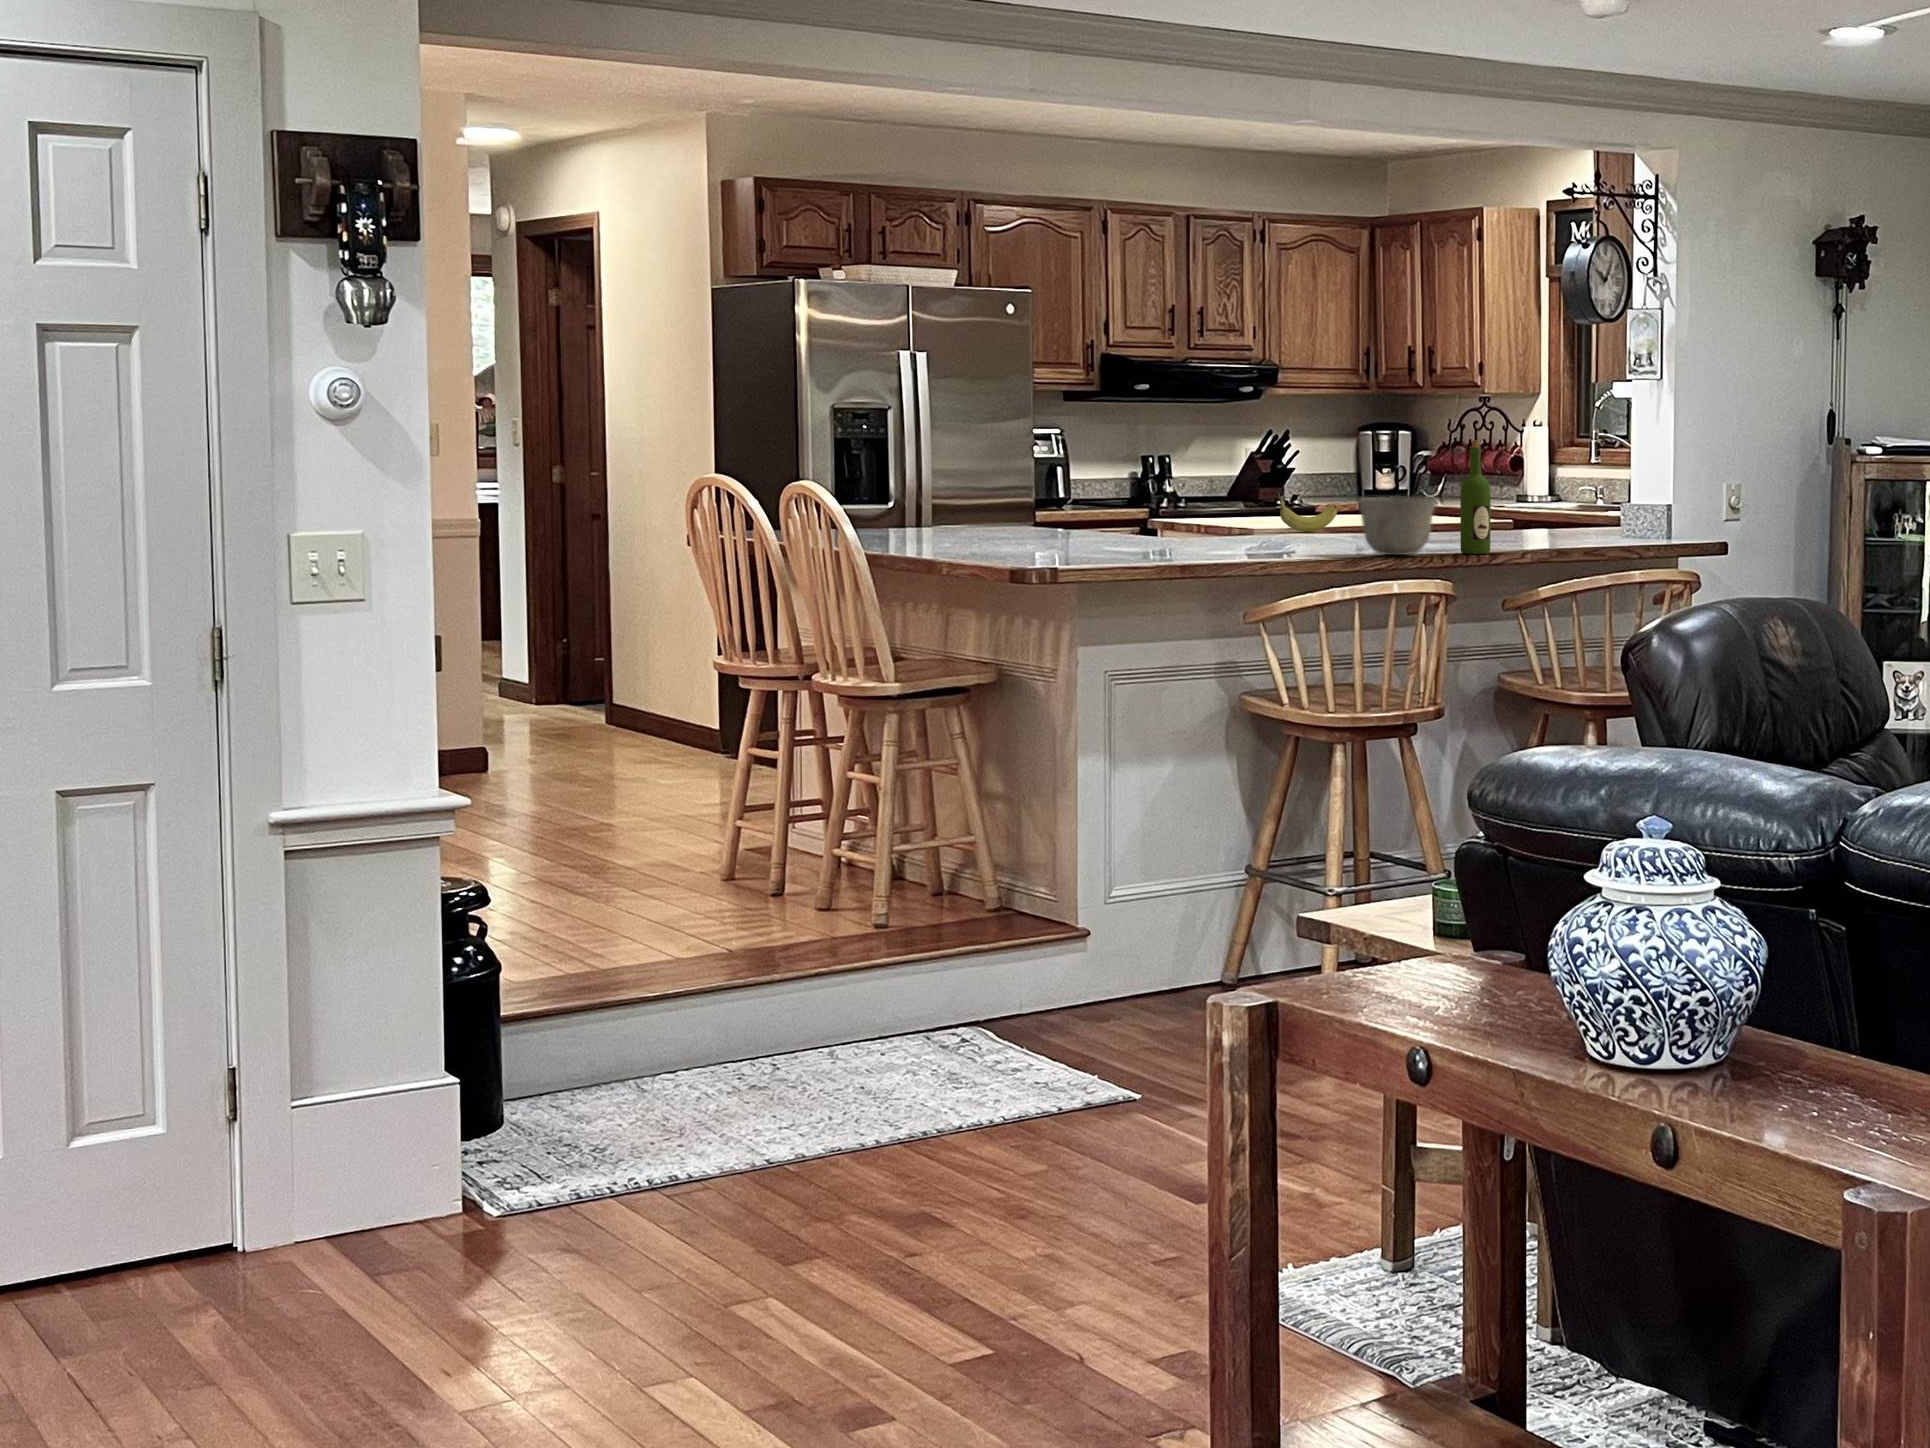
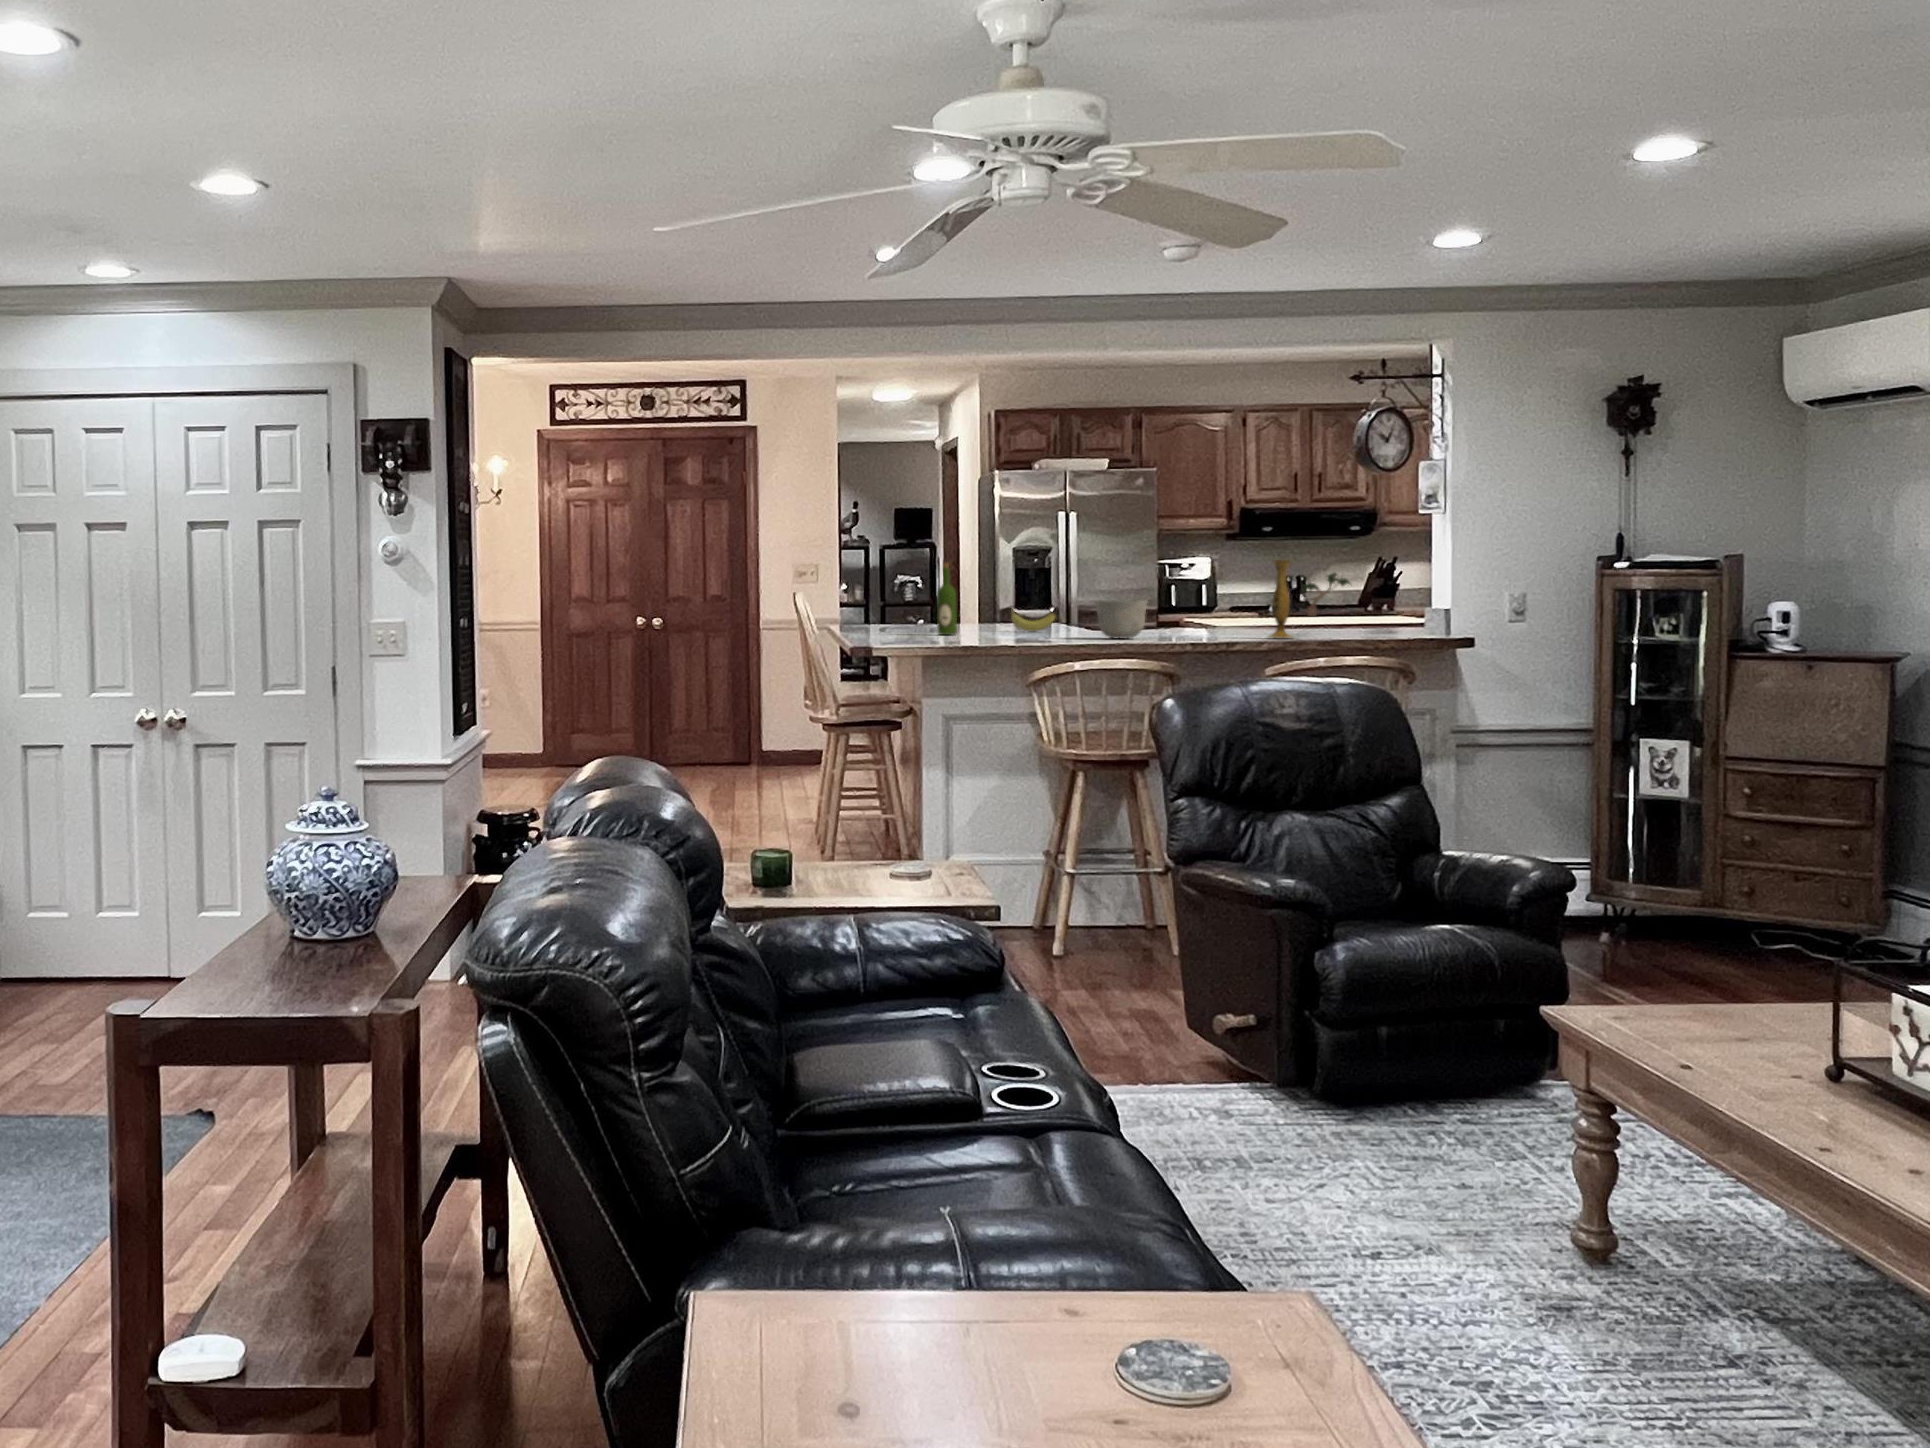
wine bottle: present [1460,440,1491,554] -> present [937,563,957,635]
vase: none [1553,440,1590,549] -> present [1269,559,1292,638]
potted plant: none [1168,445,1237,508] -> present [1299,573,1350,616]
fruit: present [1278,493,1337,532] -> present [1011,609,1055,631]

